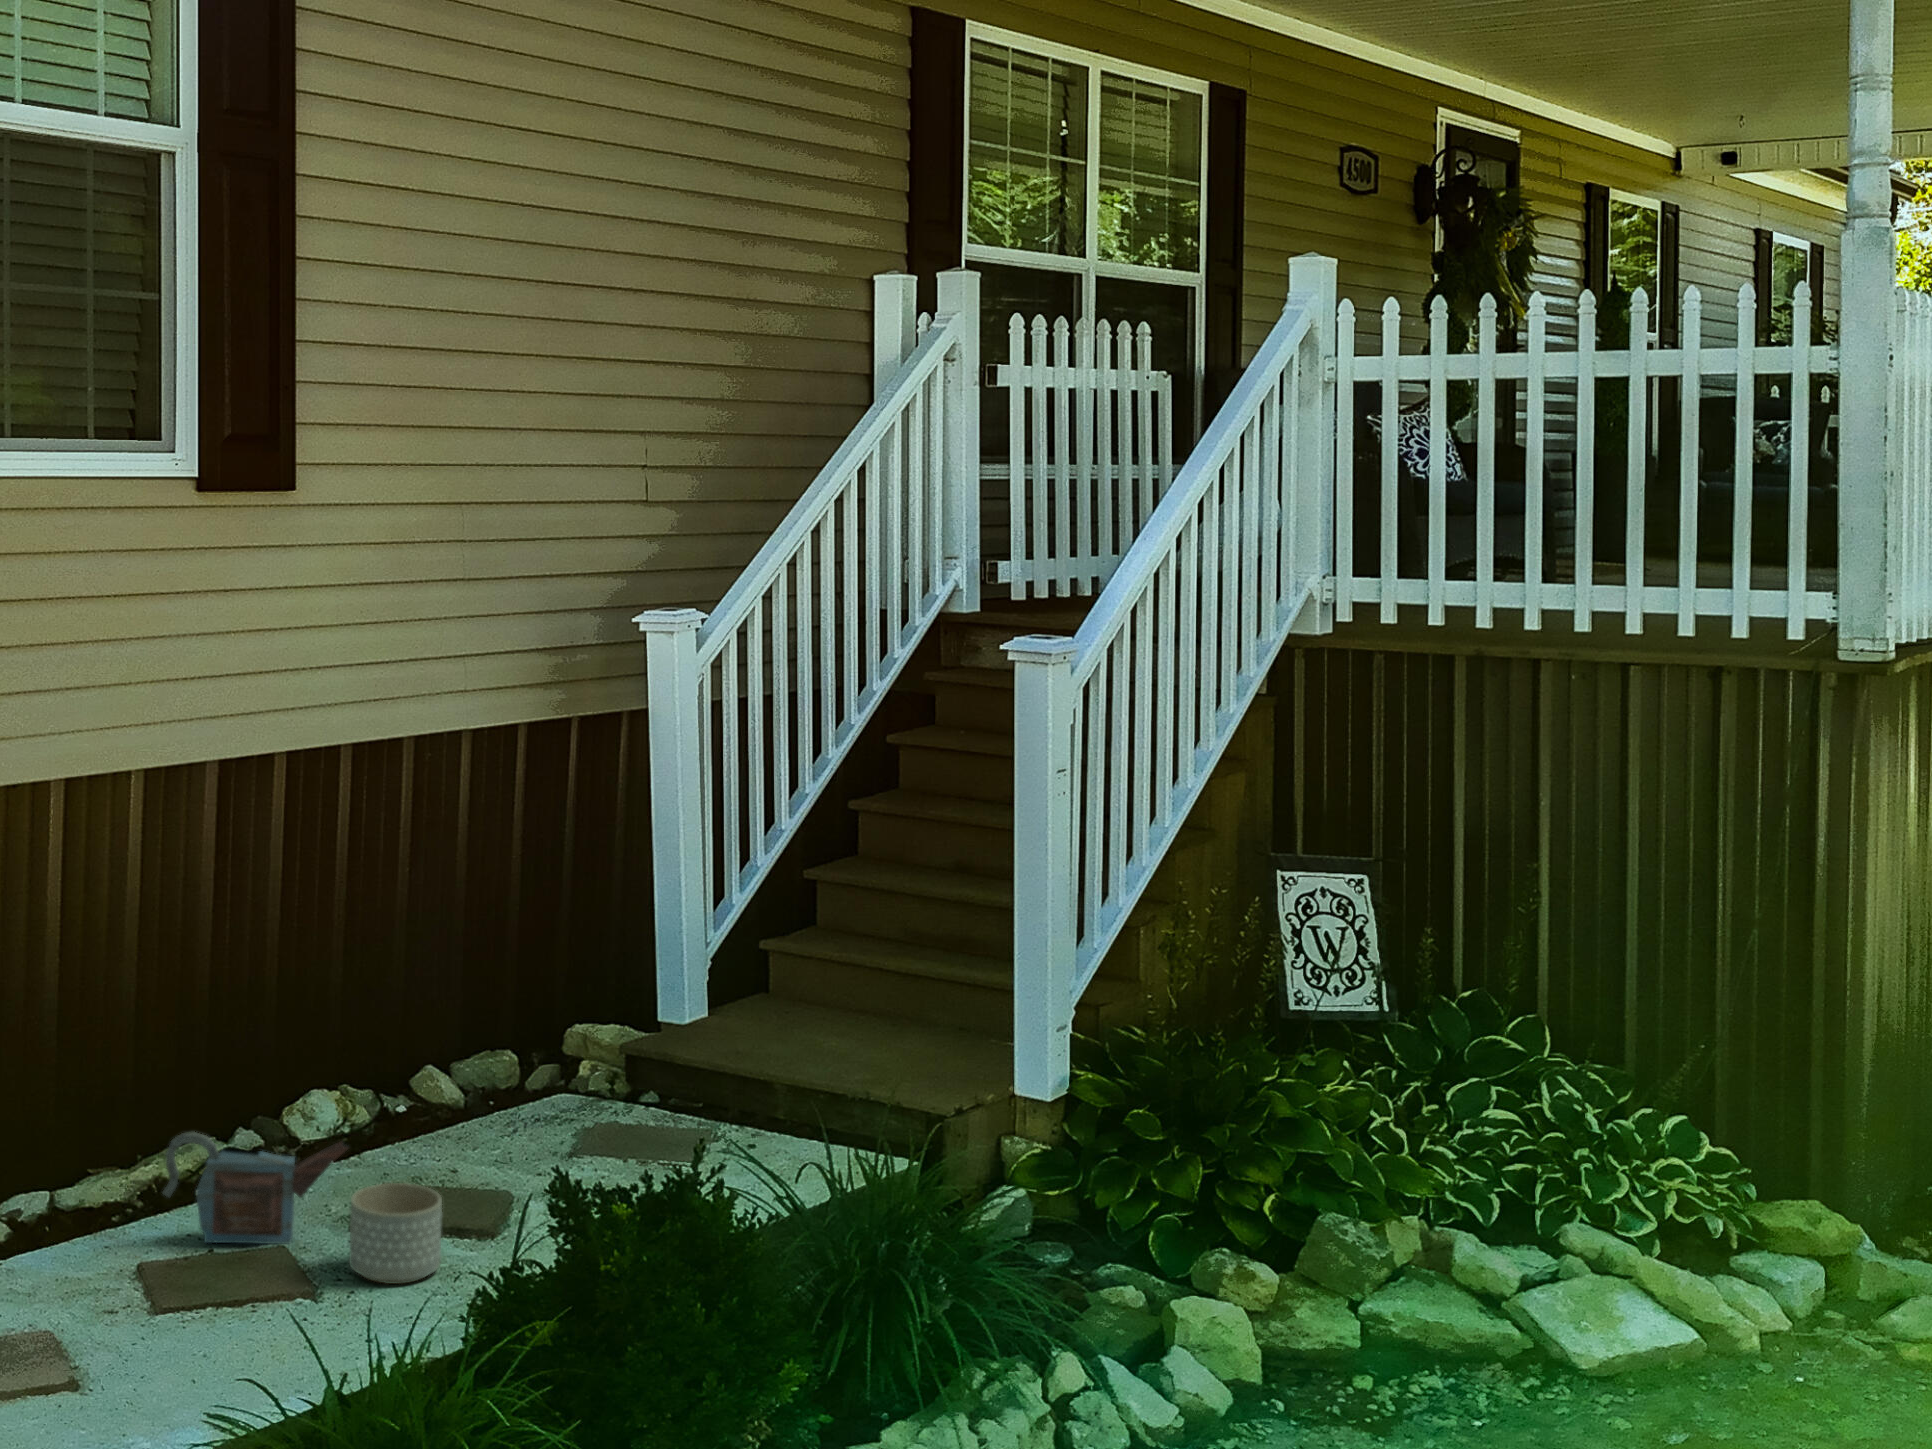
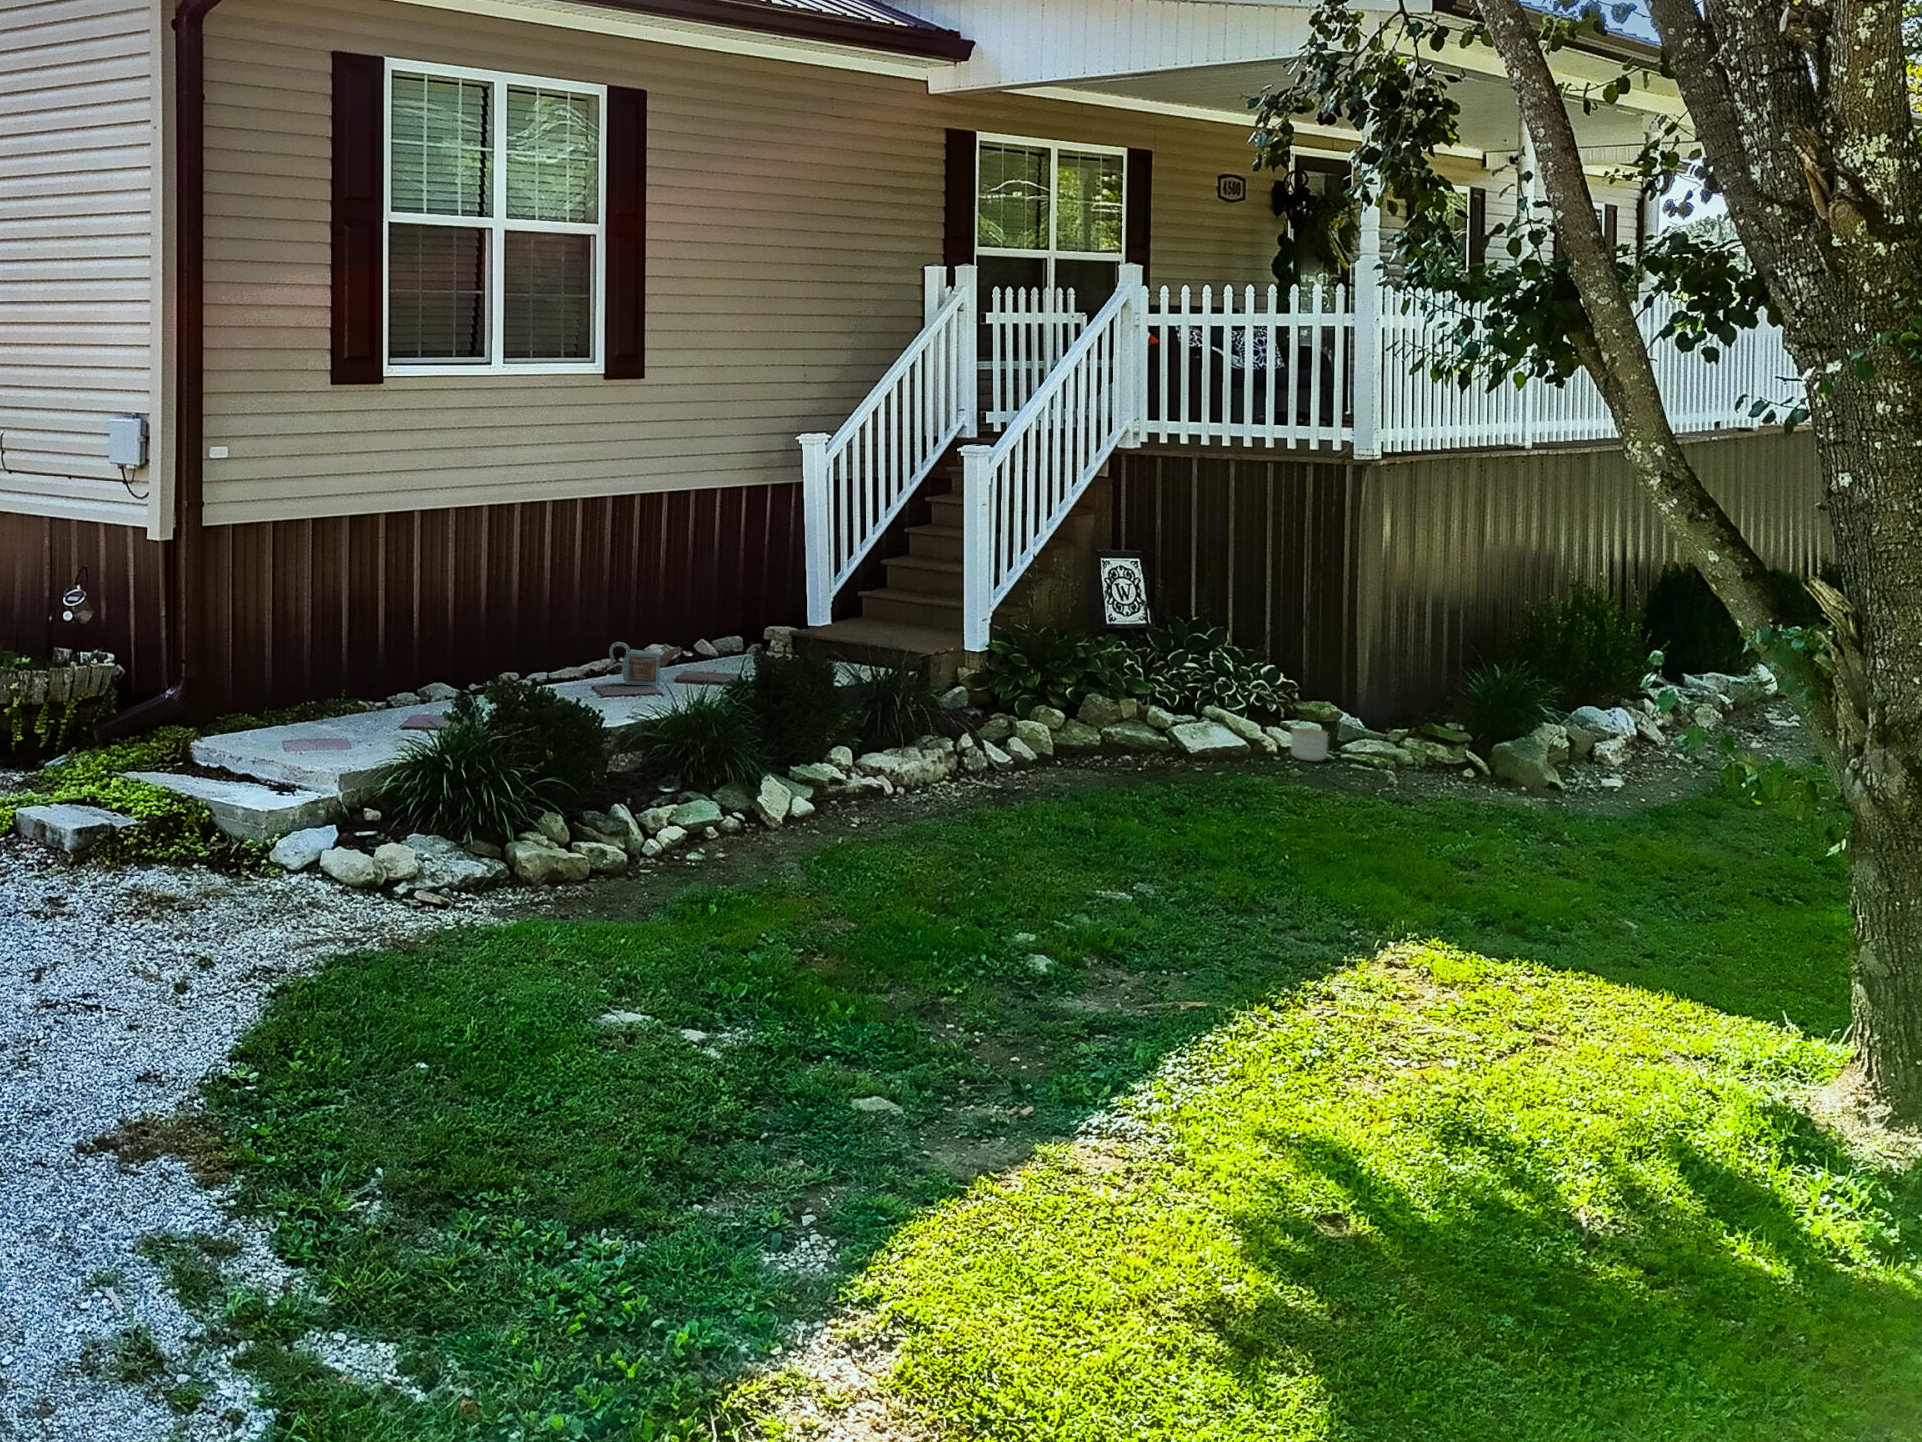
planter: present [349,1183,442,1284] -> present [1291,728,1328,761]

